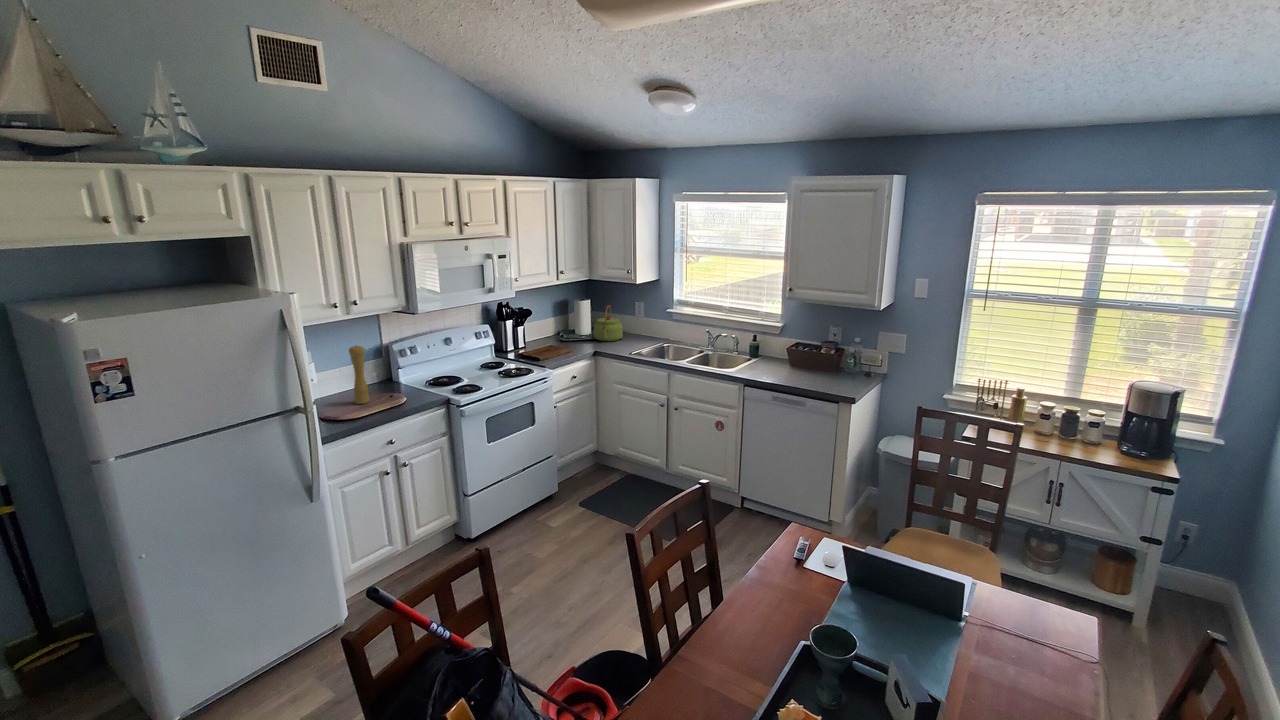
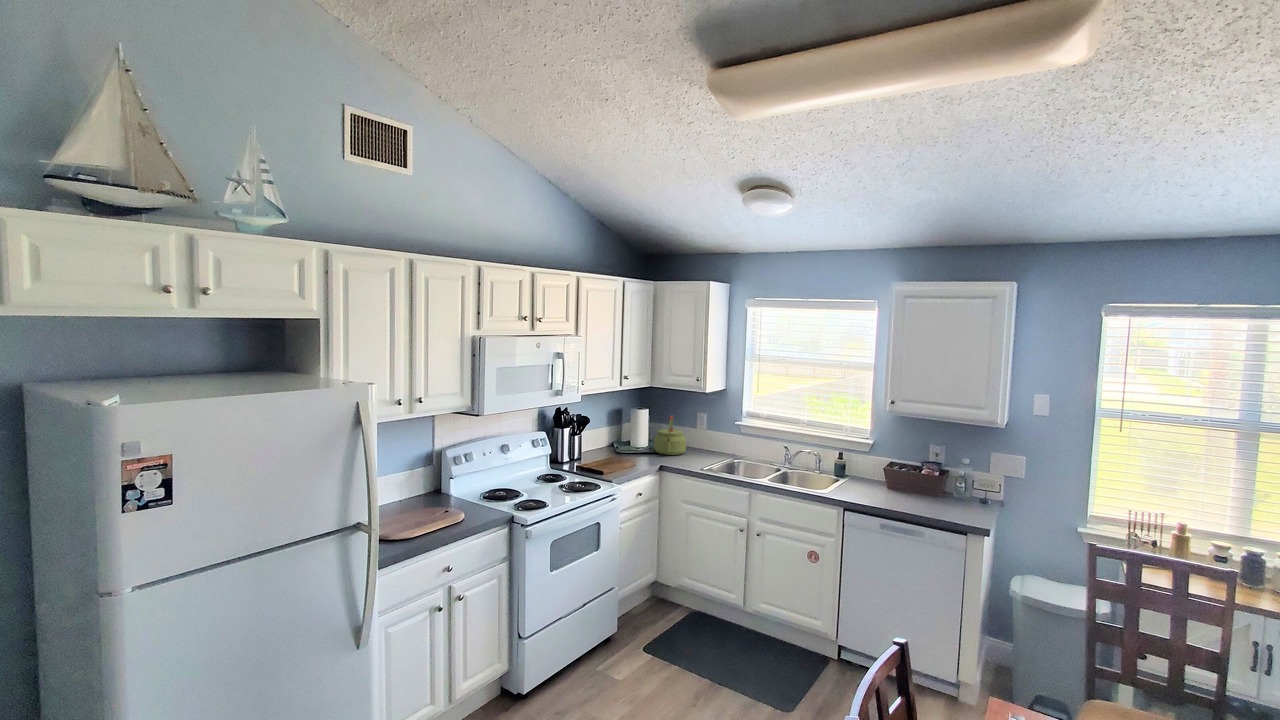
pepper mill: present [349,346,369,404] -> none [406,450,425,520]

